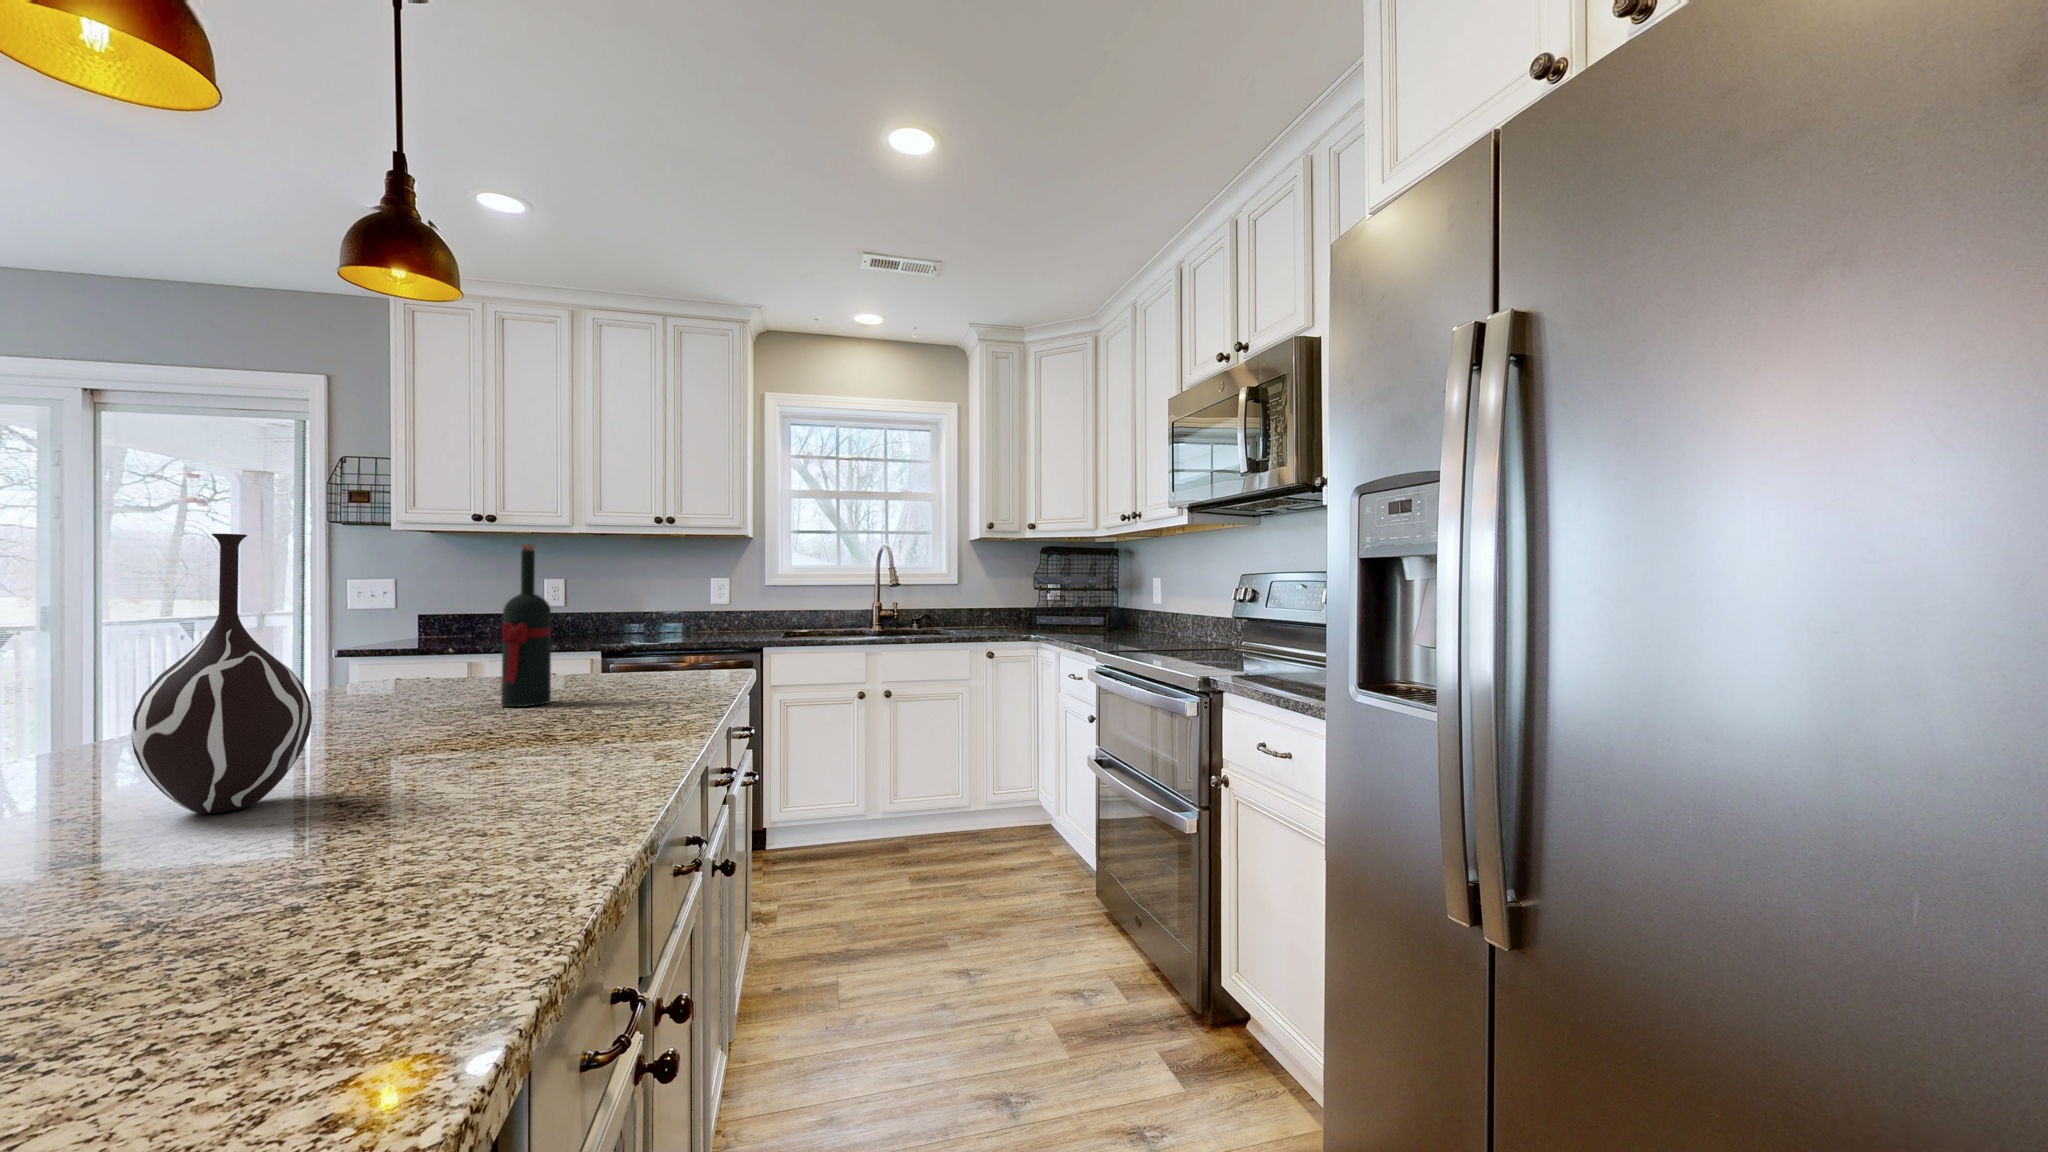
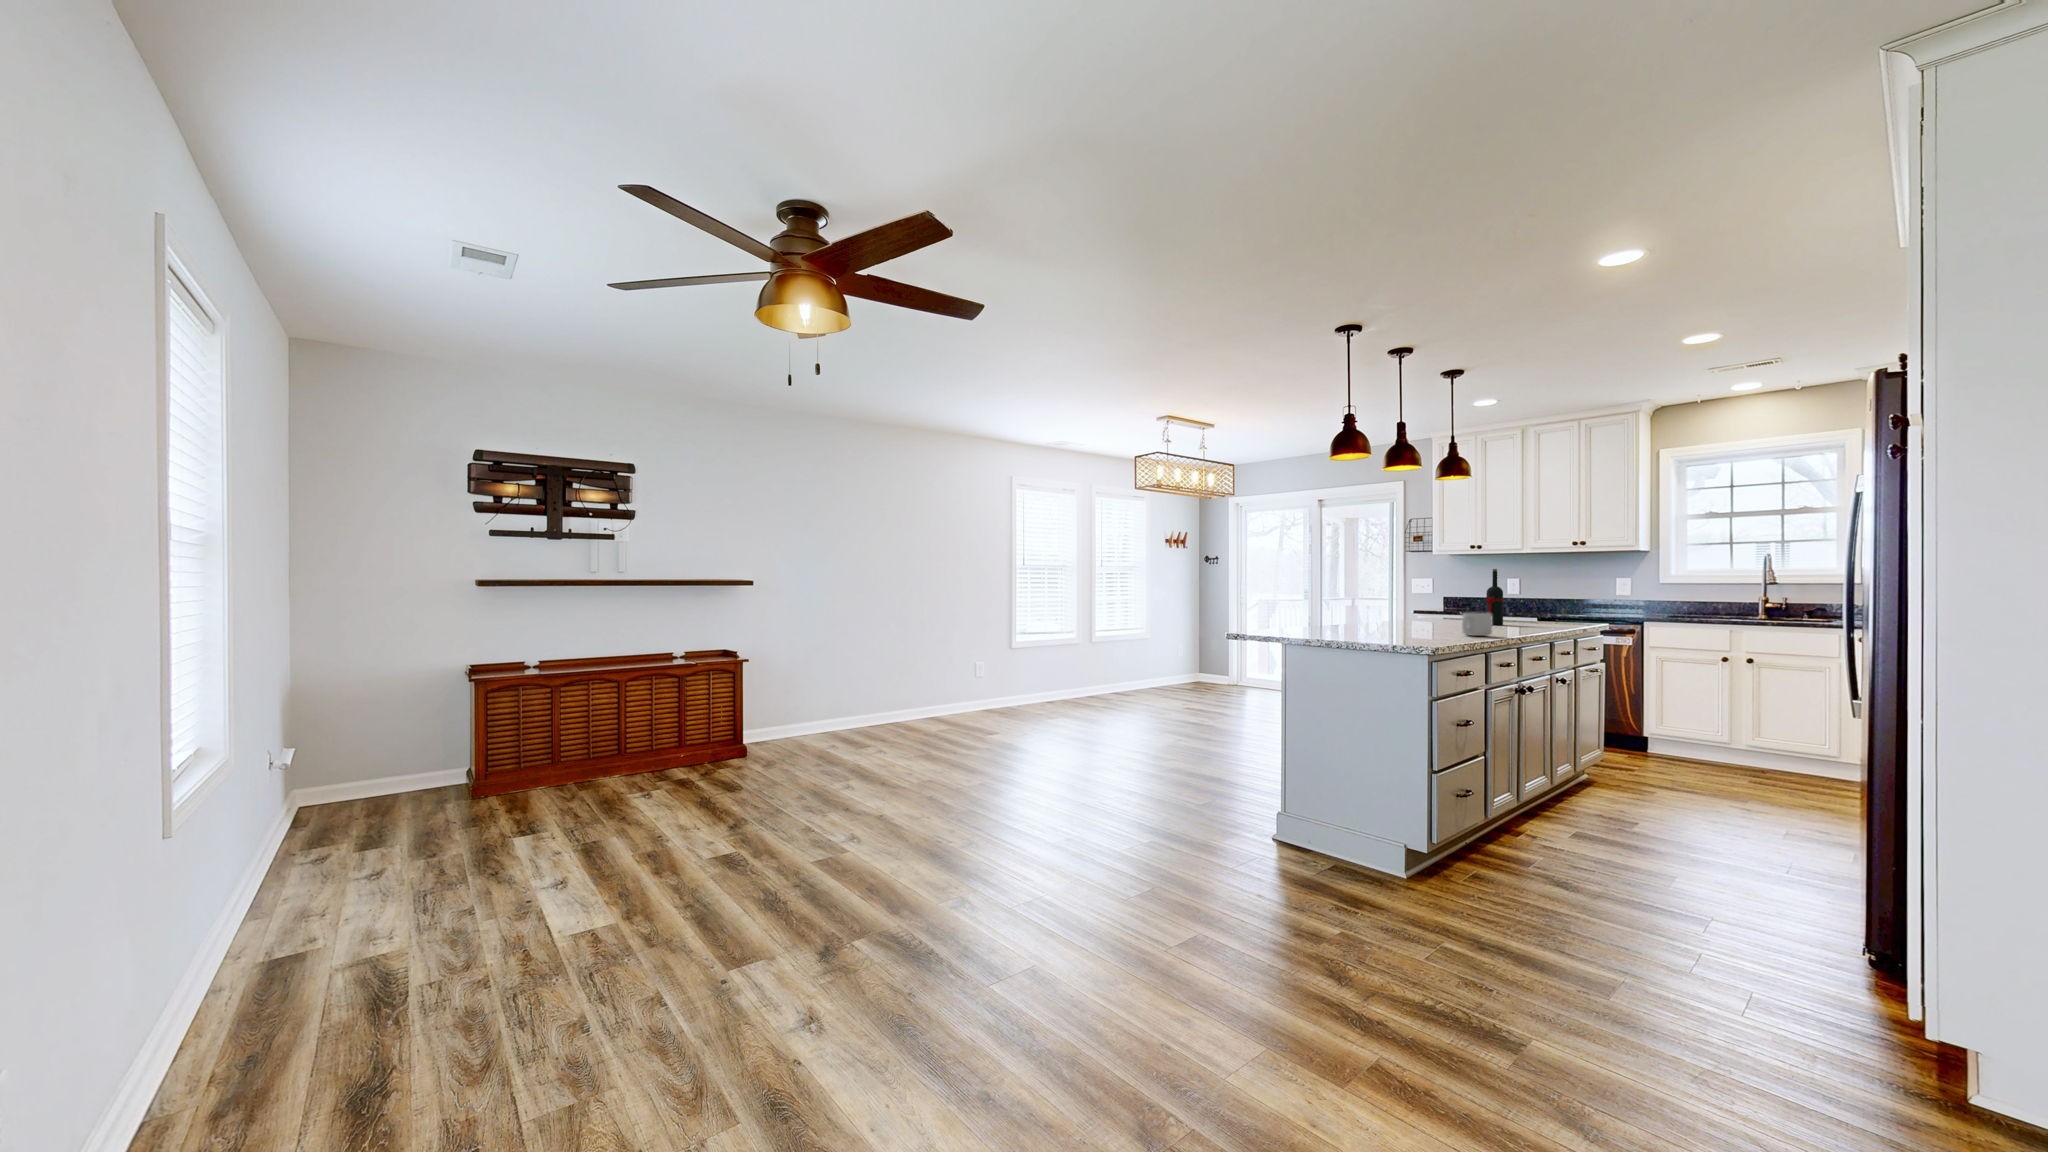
vase: present [131,534,312,814] -> none [1416,573,1446,630]
mug: none [352,725,529,862] -> present [1462,613,1492,636]

